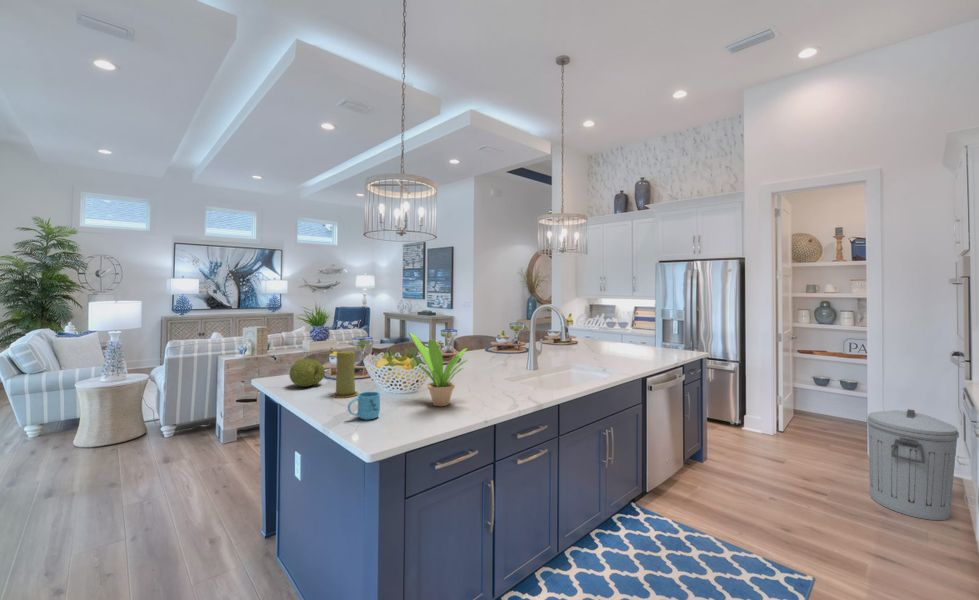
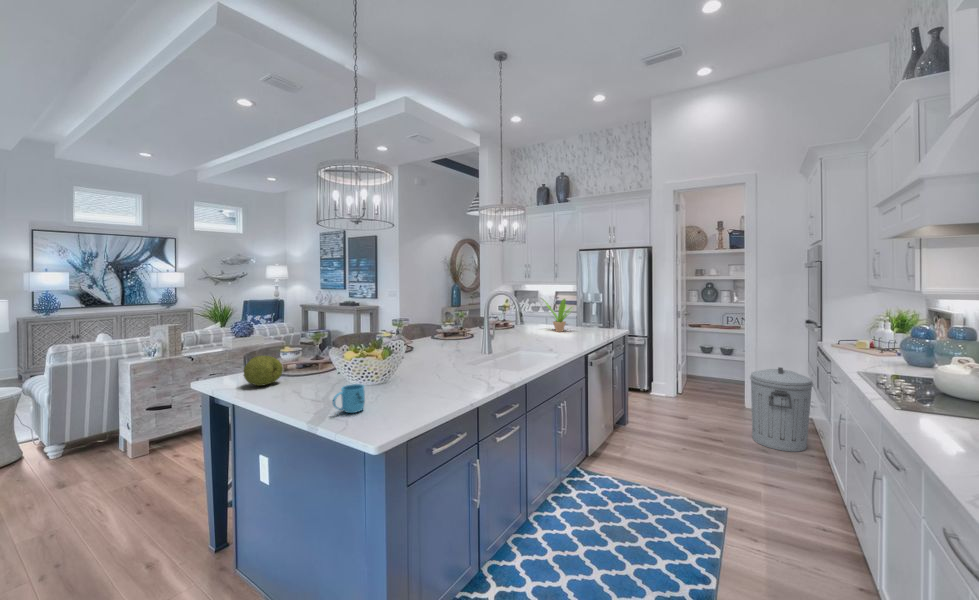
potted plant: present [409,333,467,406] -> present [543,299,572,332]
candle: present [332,350,358,398] -> none [299,344,327,394]

